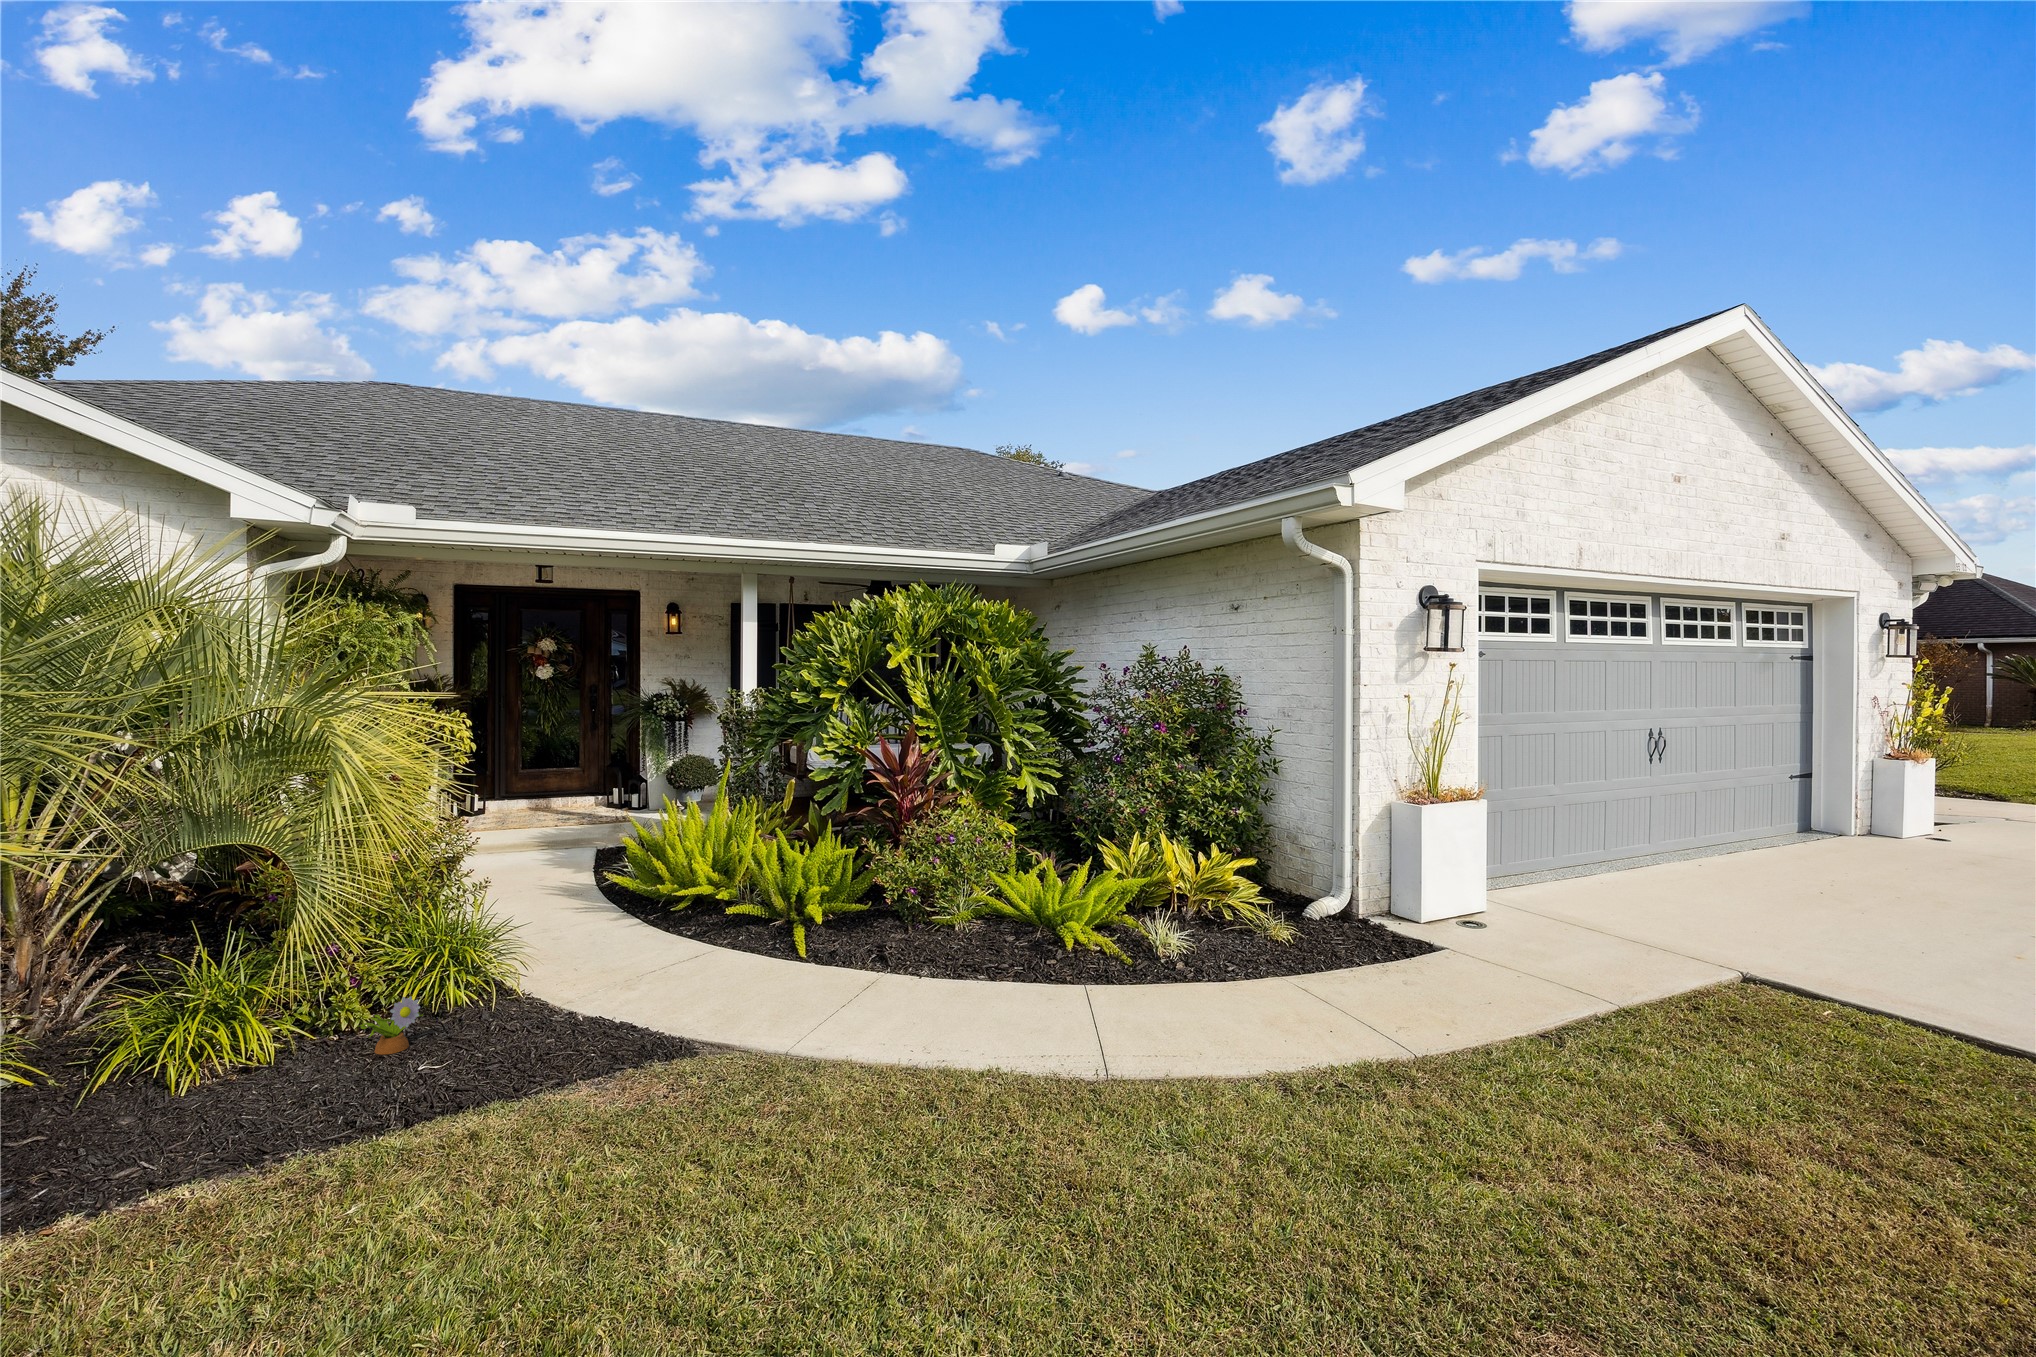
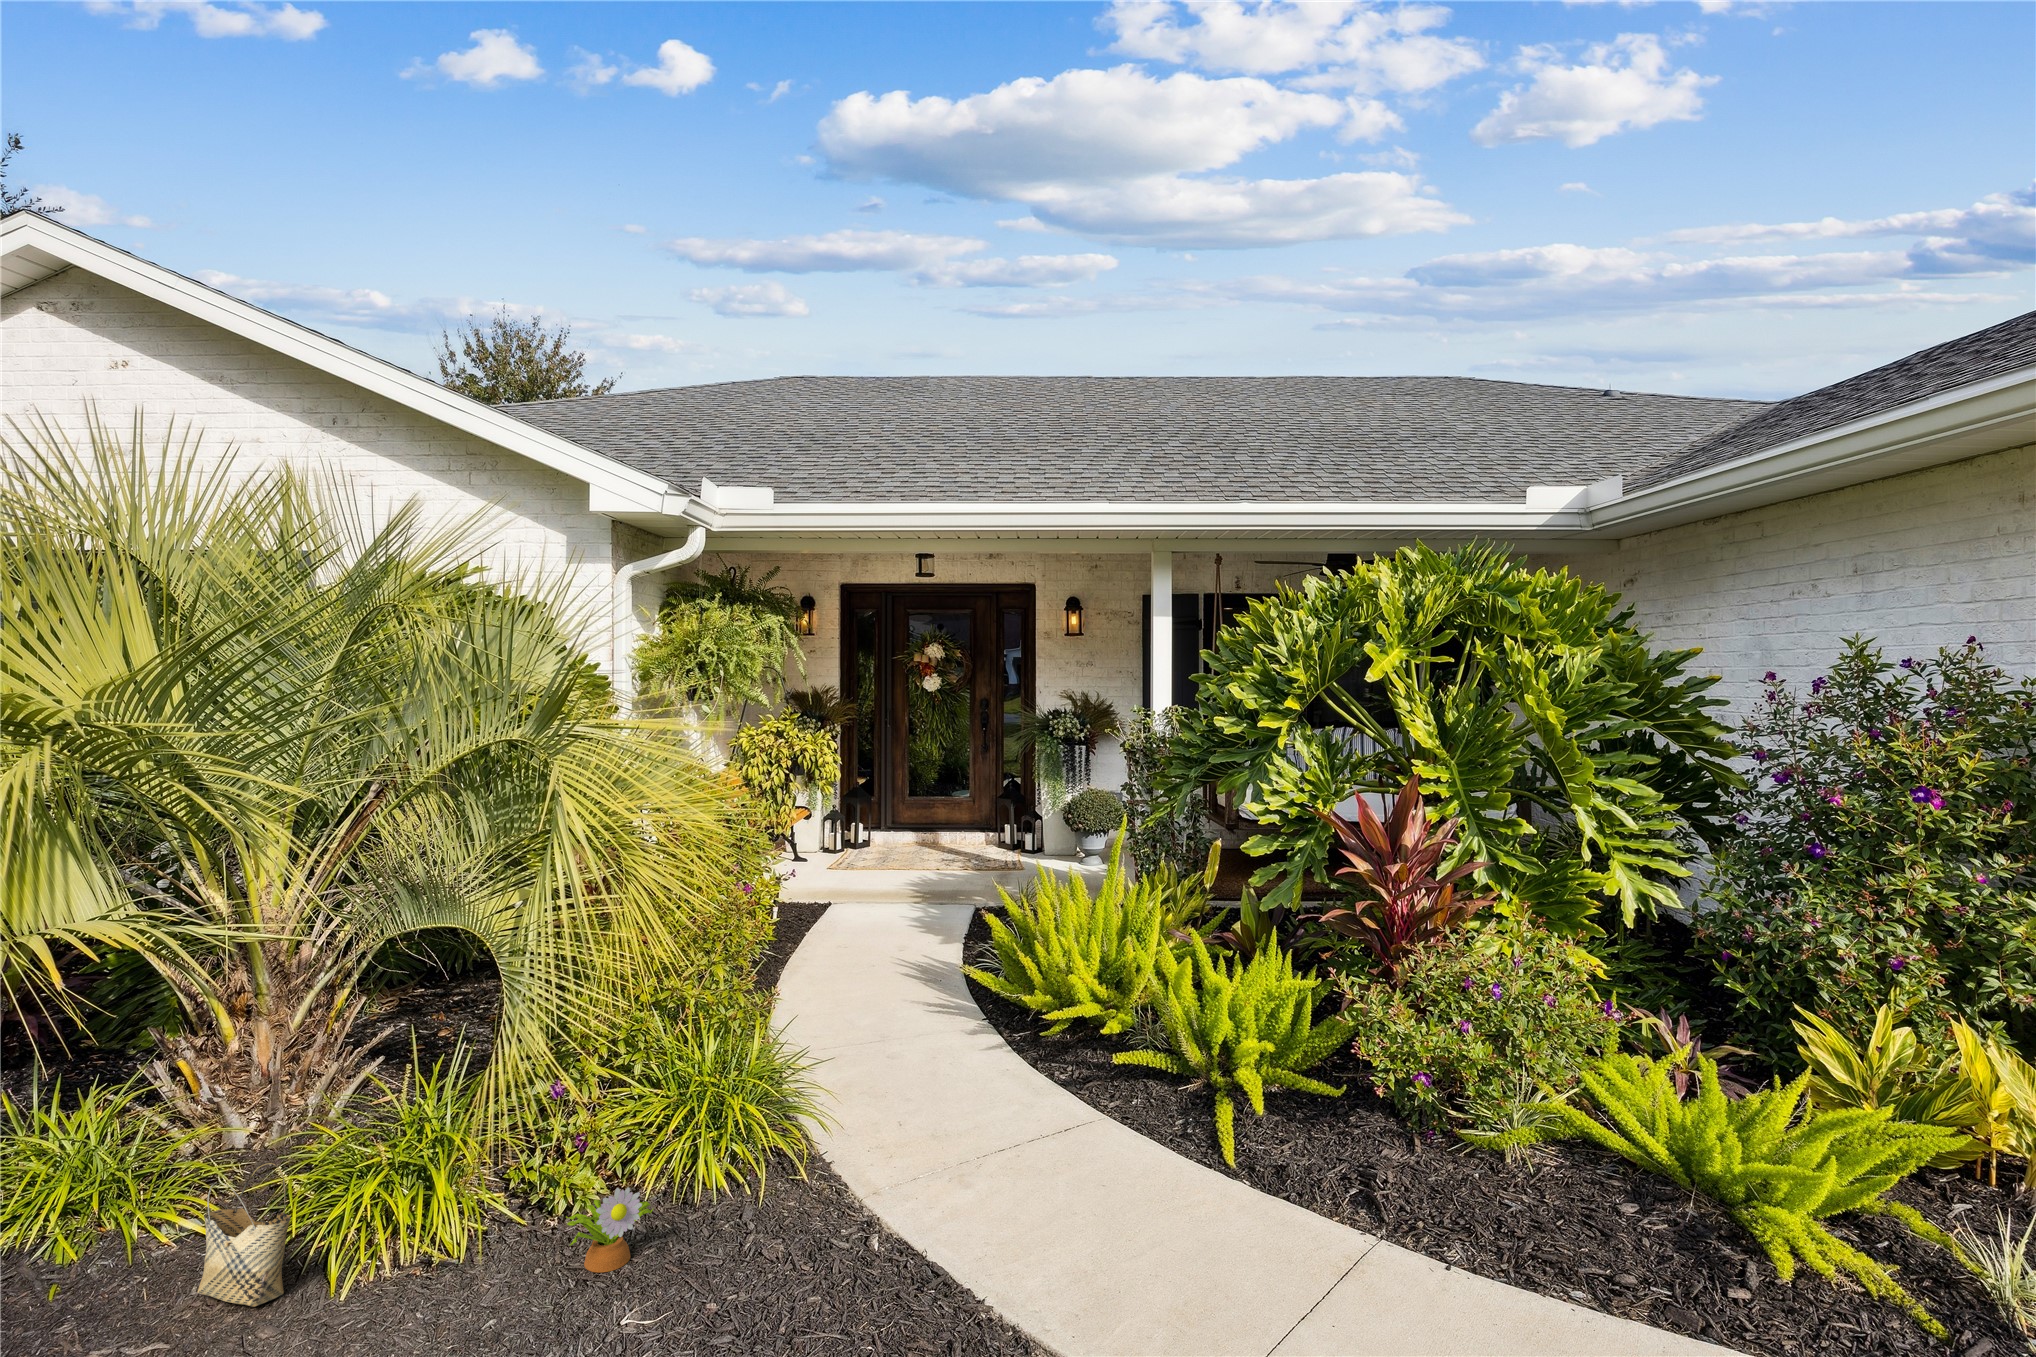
woven basket: none [47,1013,133,1112] -> present [197,1163,291,1307]

